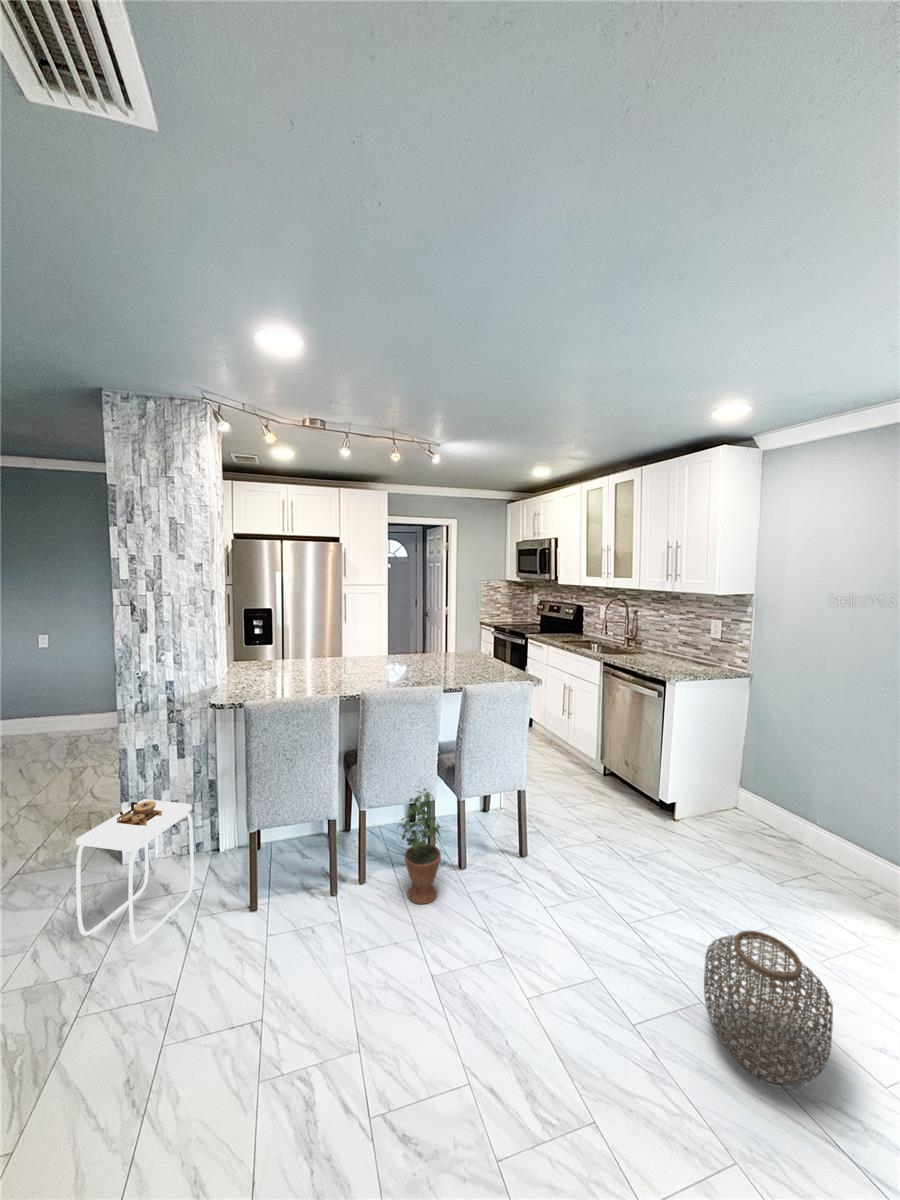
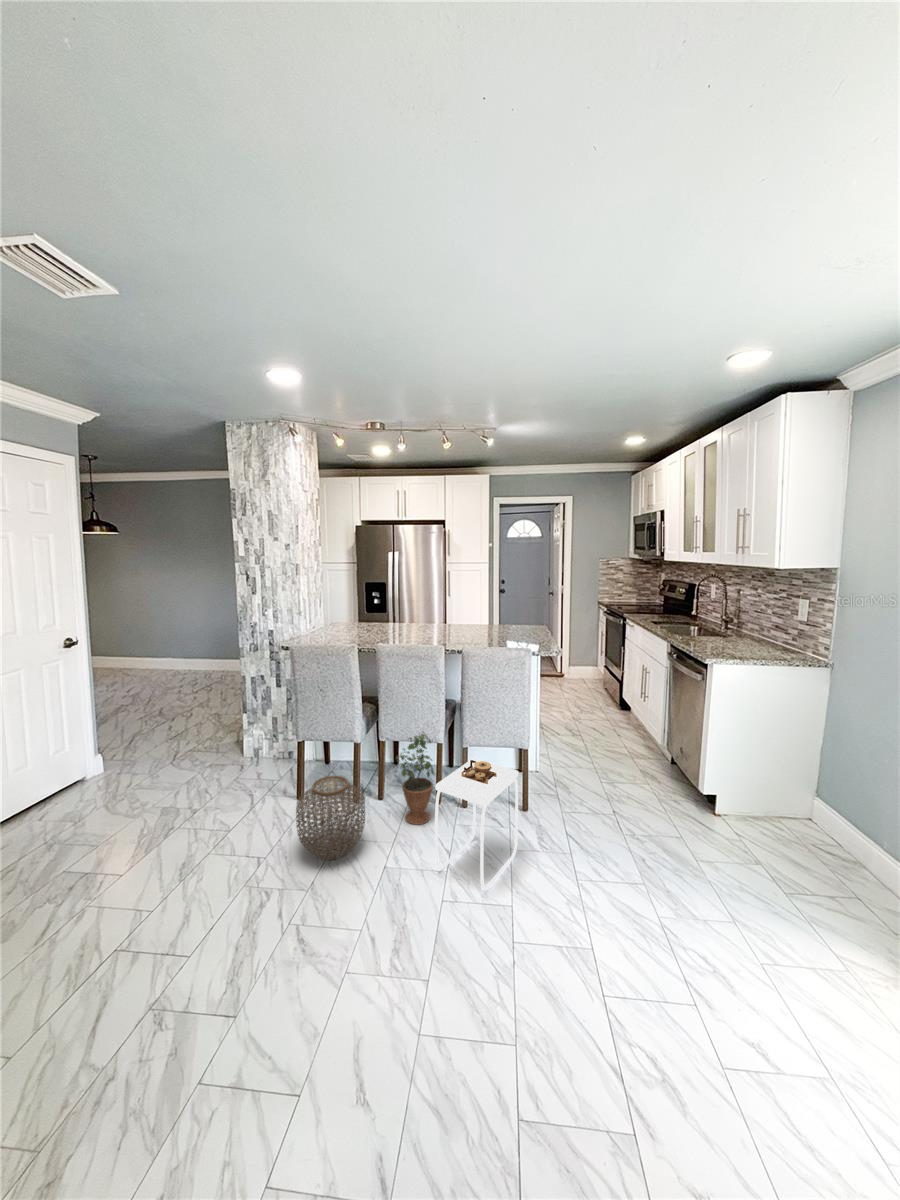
side table: present [76,799,194,944] -> present [435,758,518,890]
woven basket: present [704,931,833,1085] -> present [296,776,365,860]

